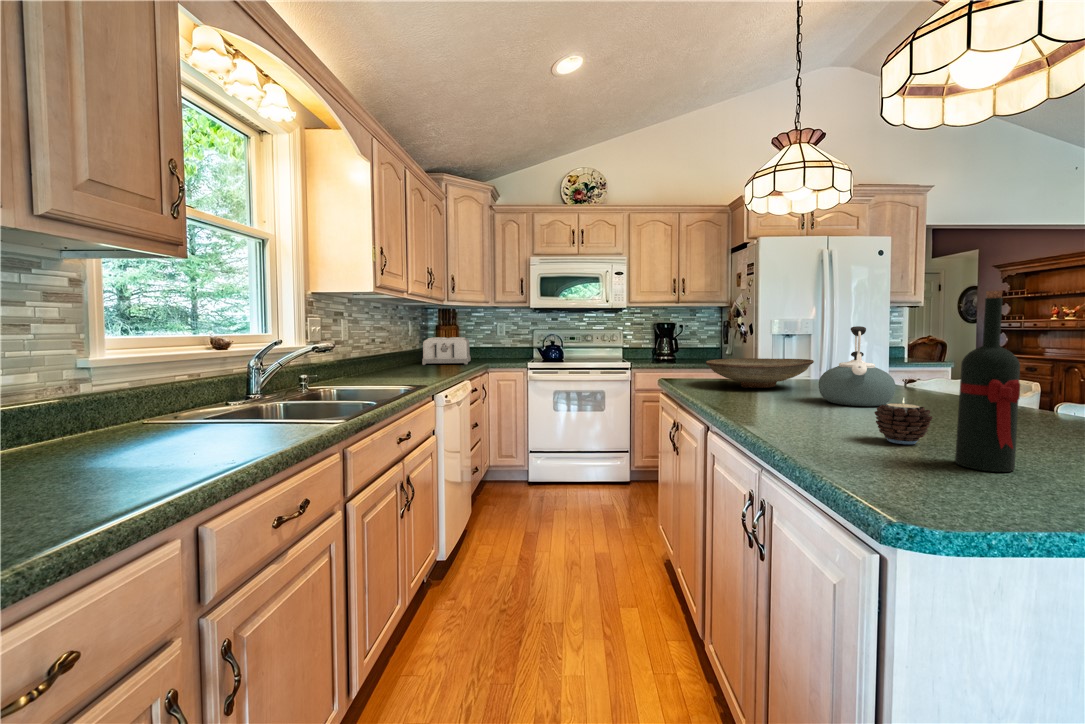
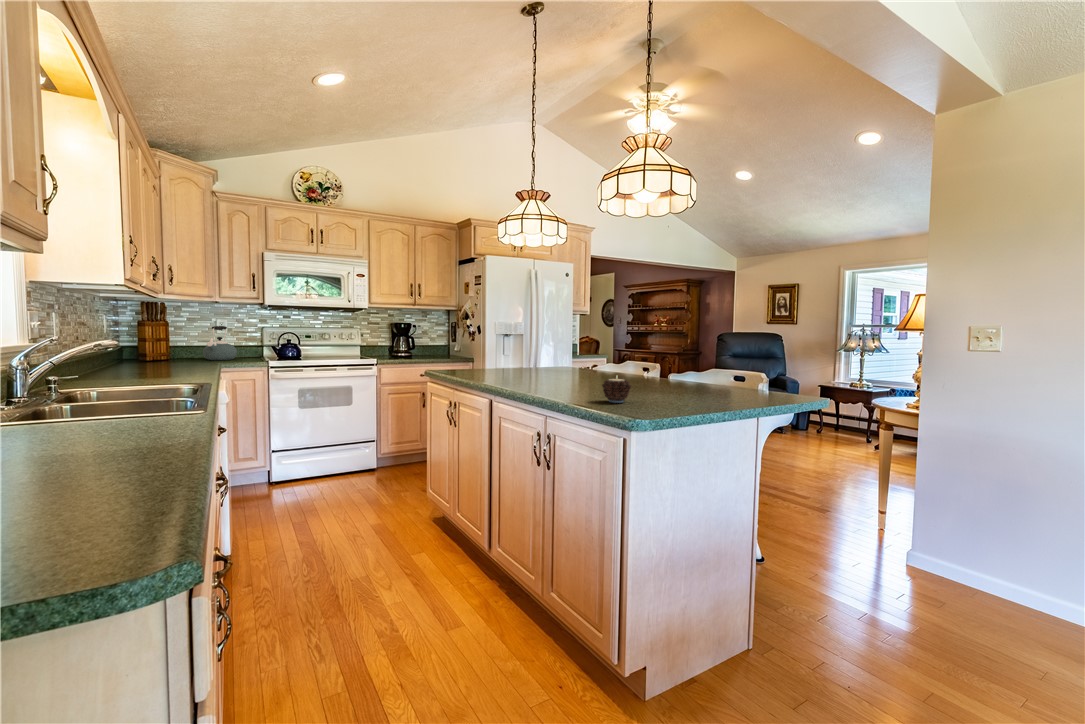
wine bottle: present [955,291,1020,472] -> none [646,314,674,411]
kettle: present [819,326,896,406] -> present [203,326,237,360]
toaster: present [422,337,471,365] -> none [129,335,193,367]
decorative bowl: present [706,358,814,388] -> none [466,353,543,376]

